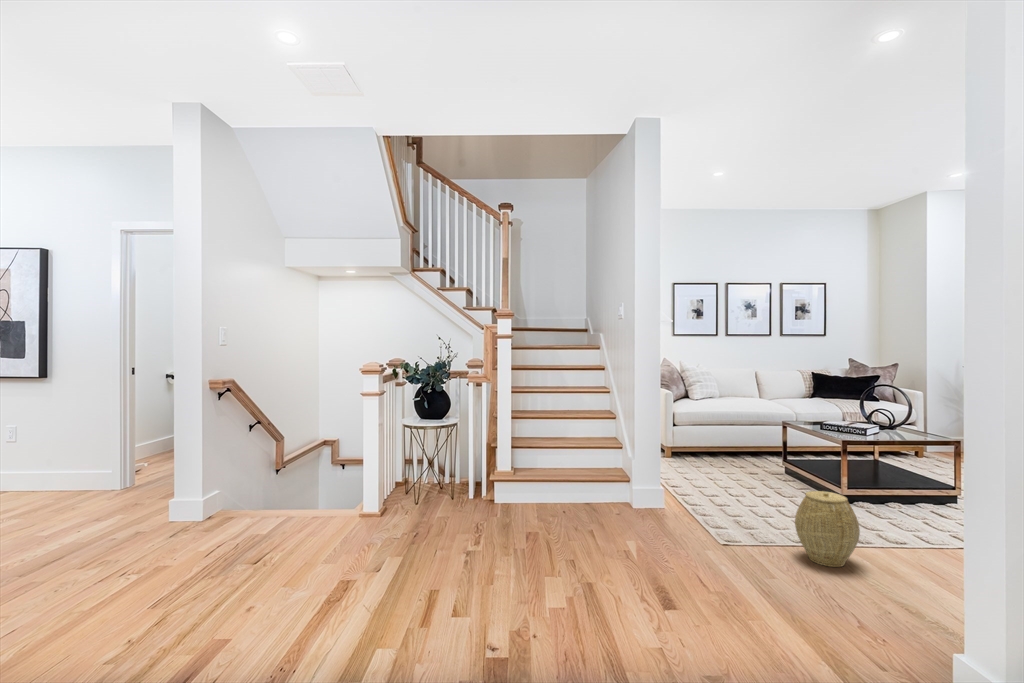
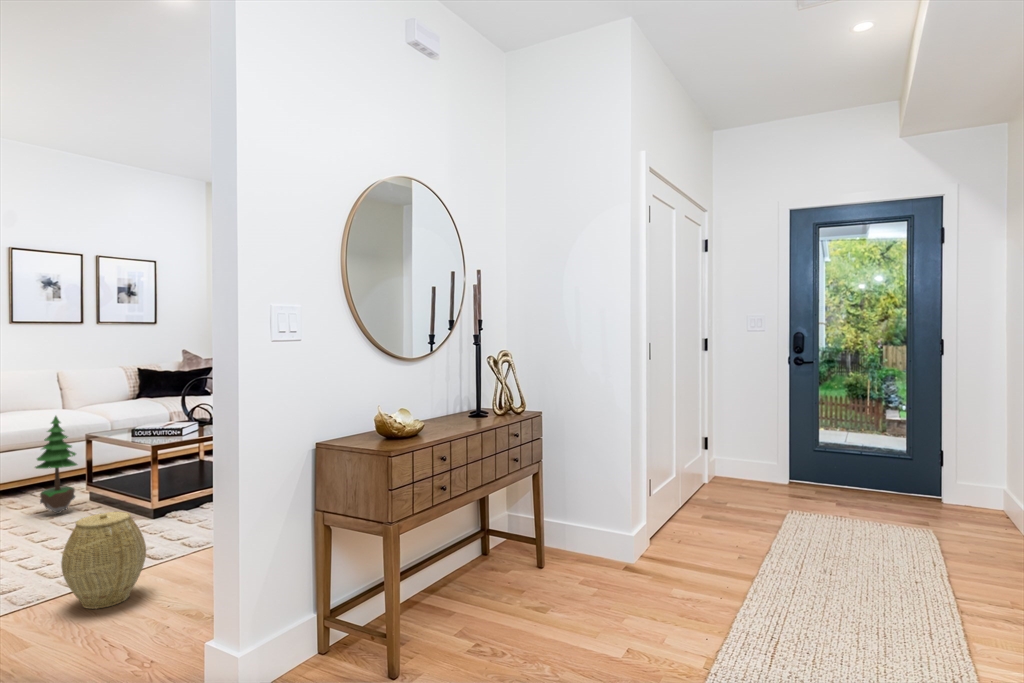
potted tree: none [752,406,781,479] -> present [35,416,77,513]

